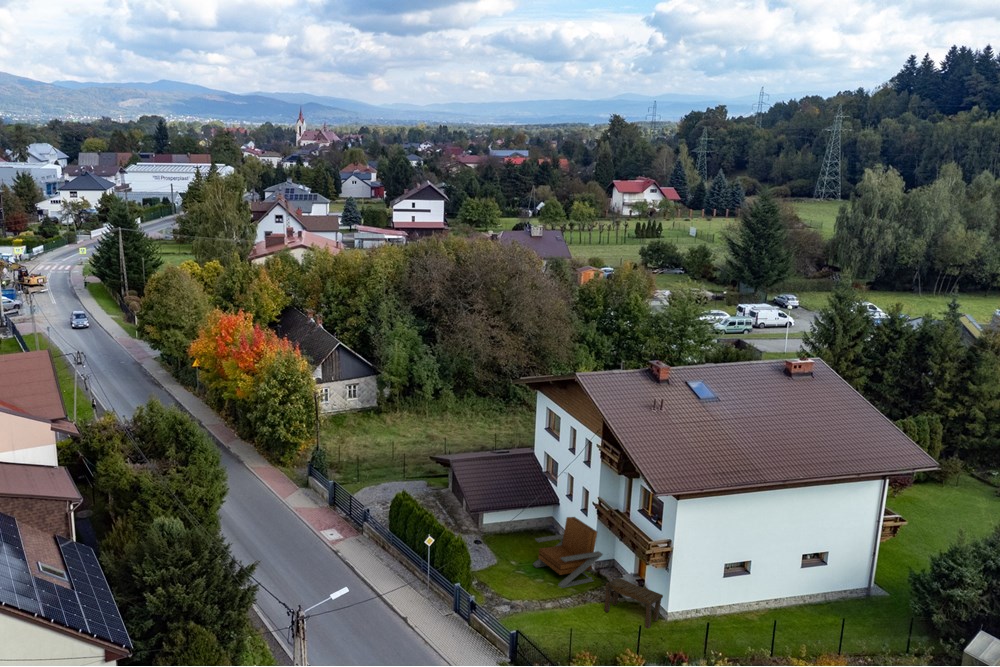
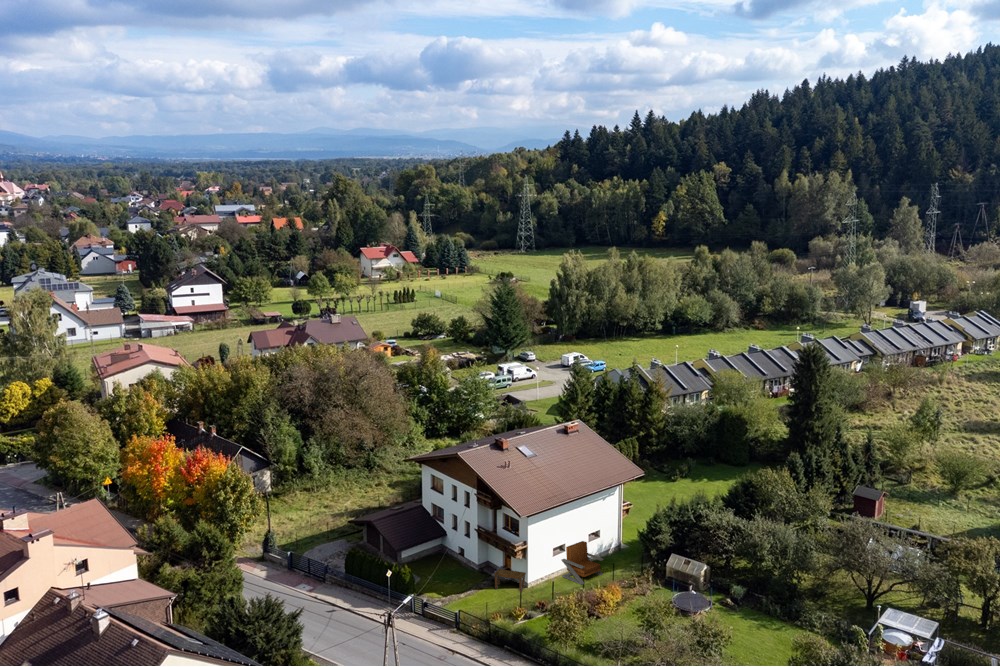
lounge chair: present [533,517,603,588] -> present [562,541,604,585]

